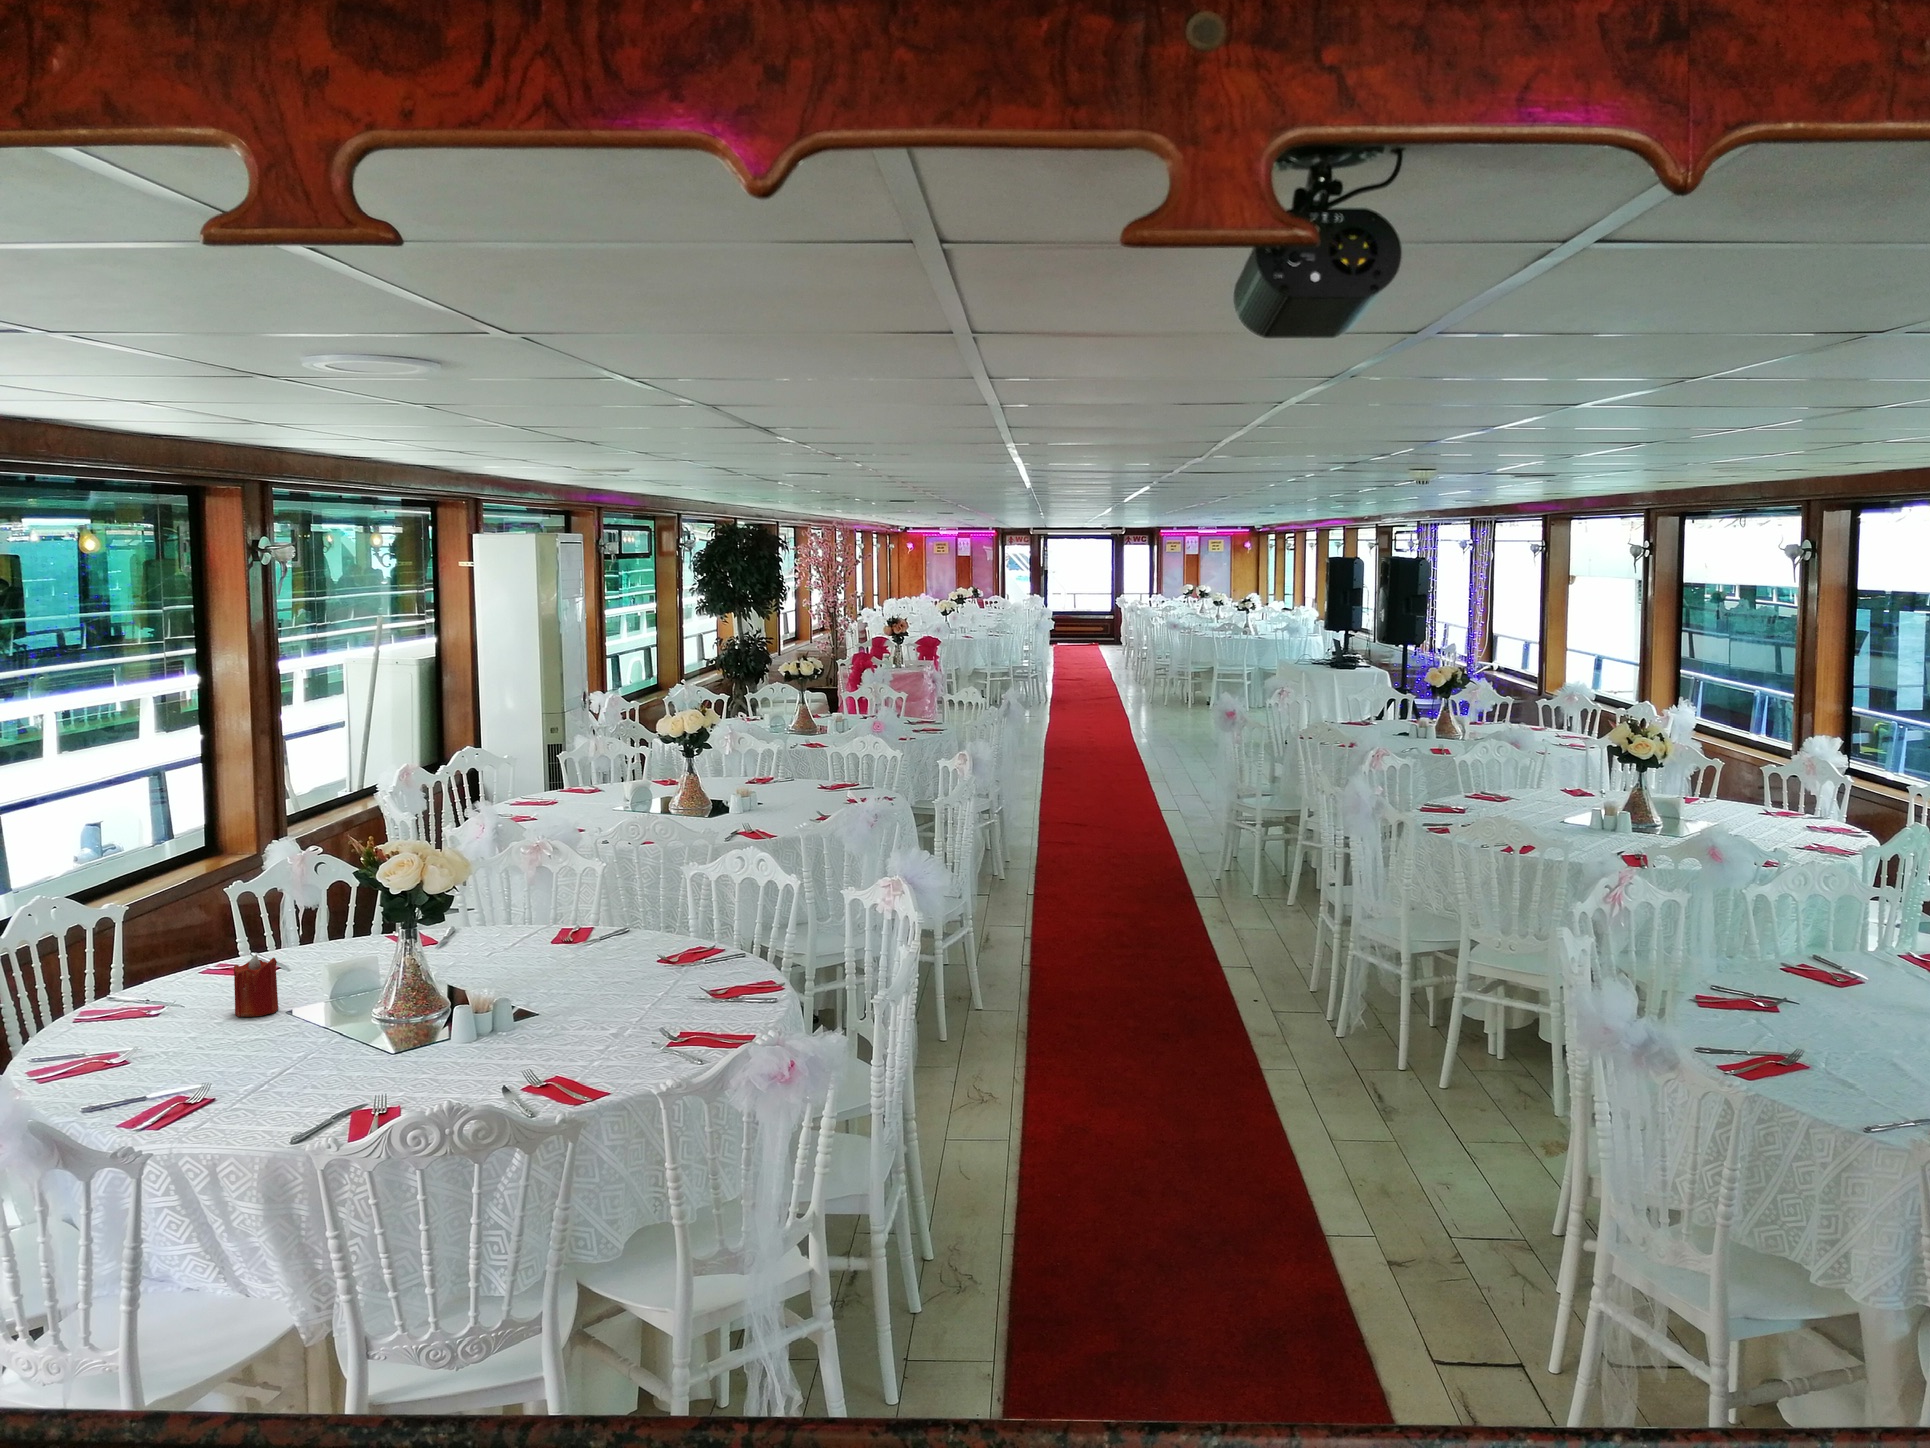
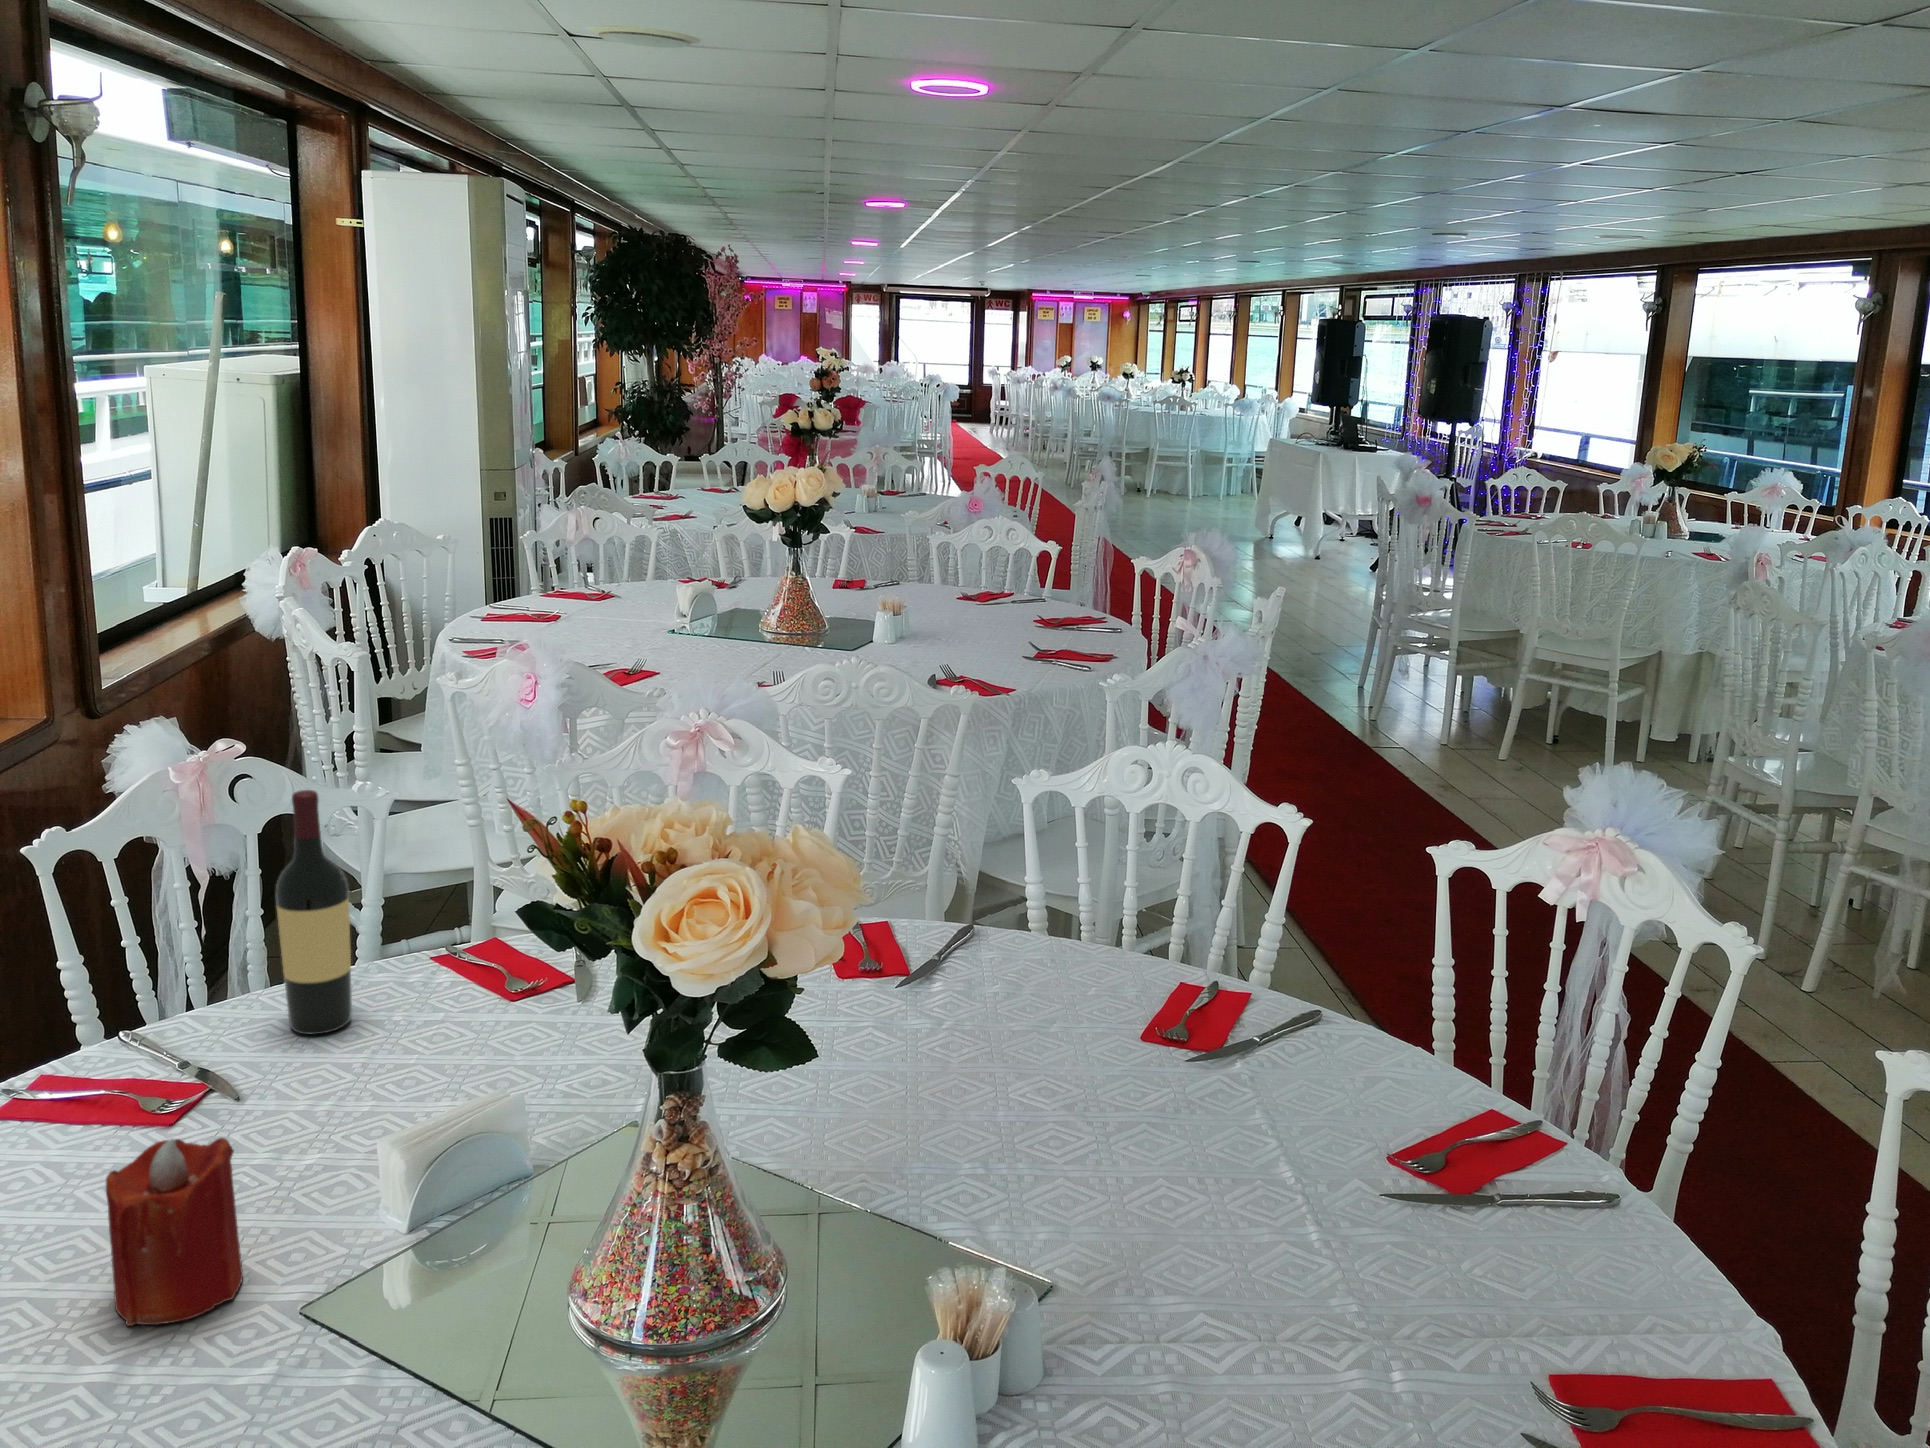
wine bottle: none [318,856,348,960] -> present [276,790,352,1035]

